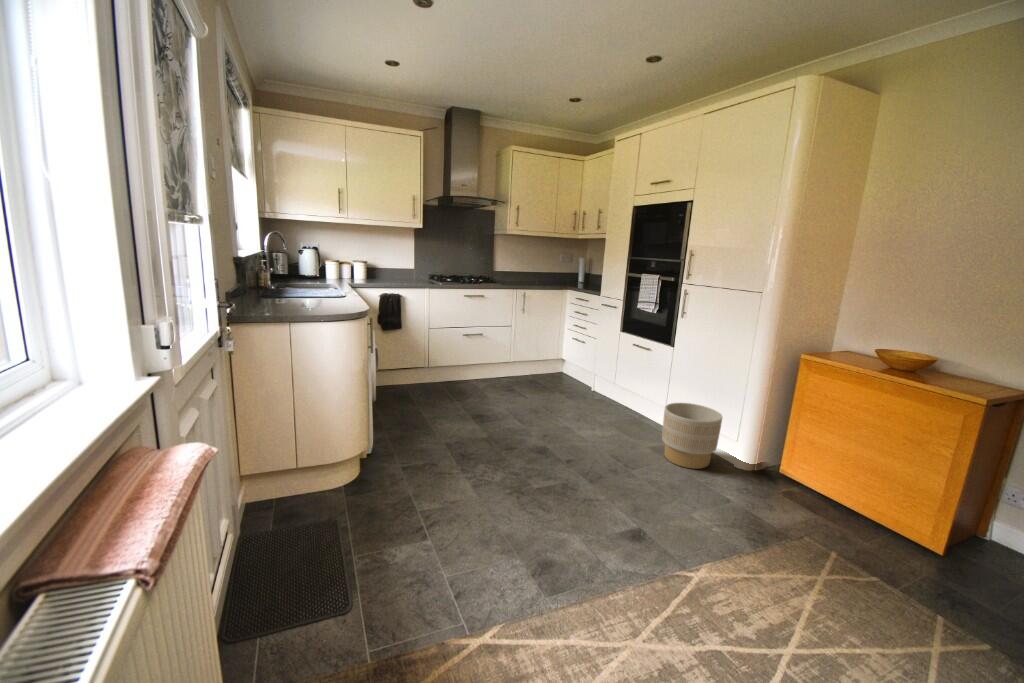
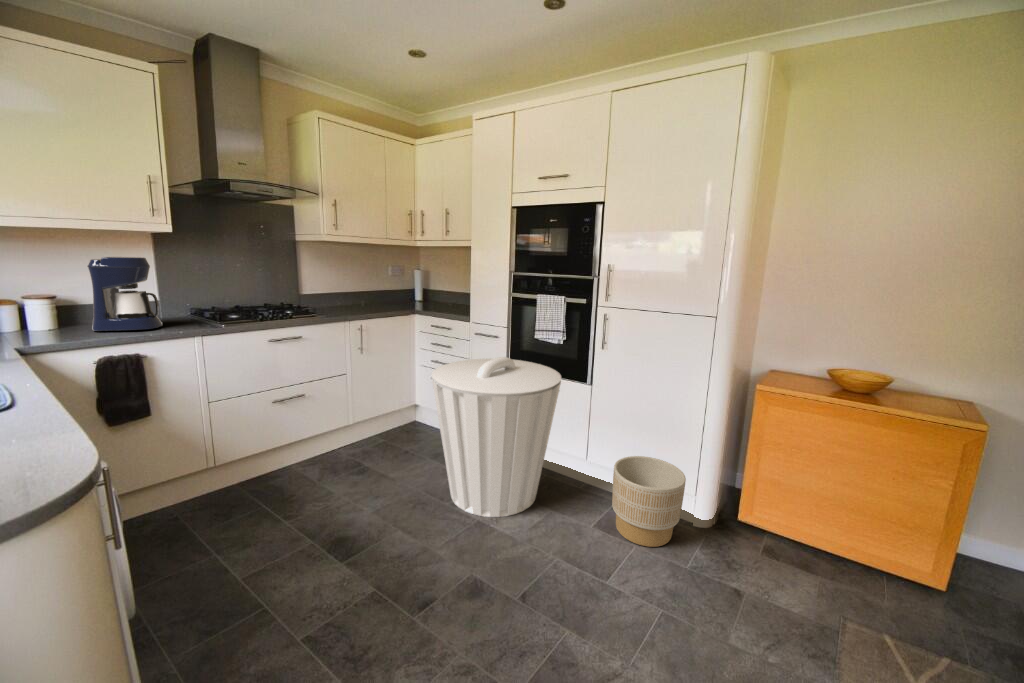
coffee maker: none [382,241,413,282] -> present [87,257,163,331]
trash can: none [550,317,646,431] -> present [432,357,561,517]

